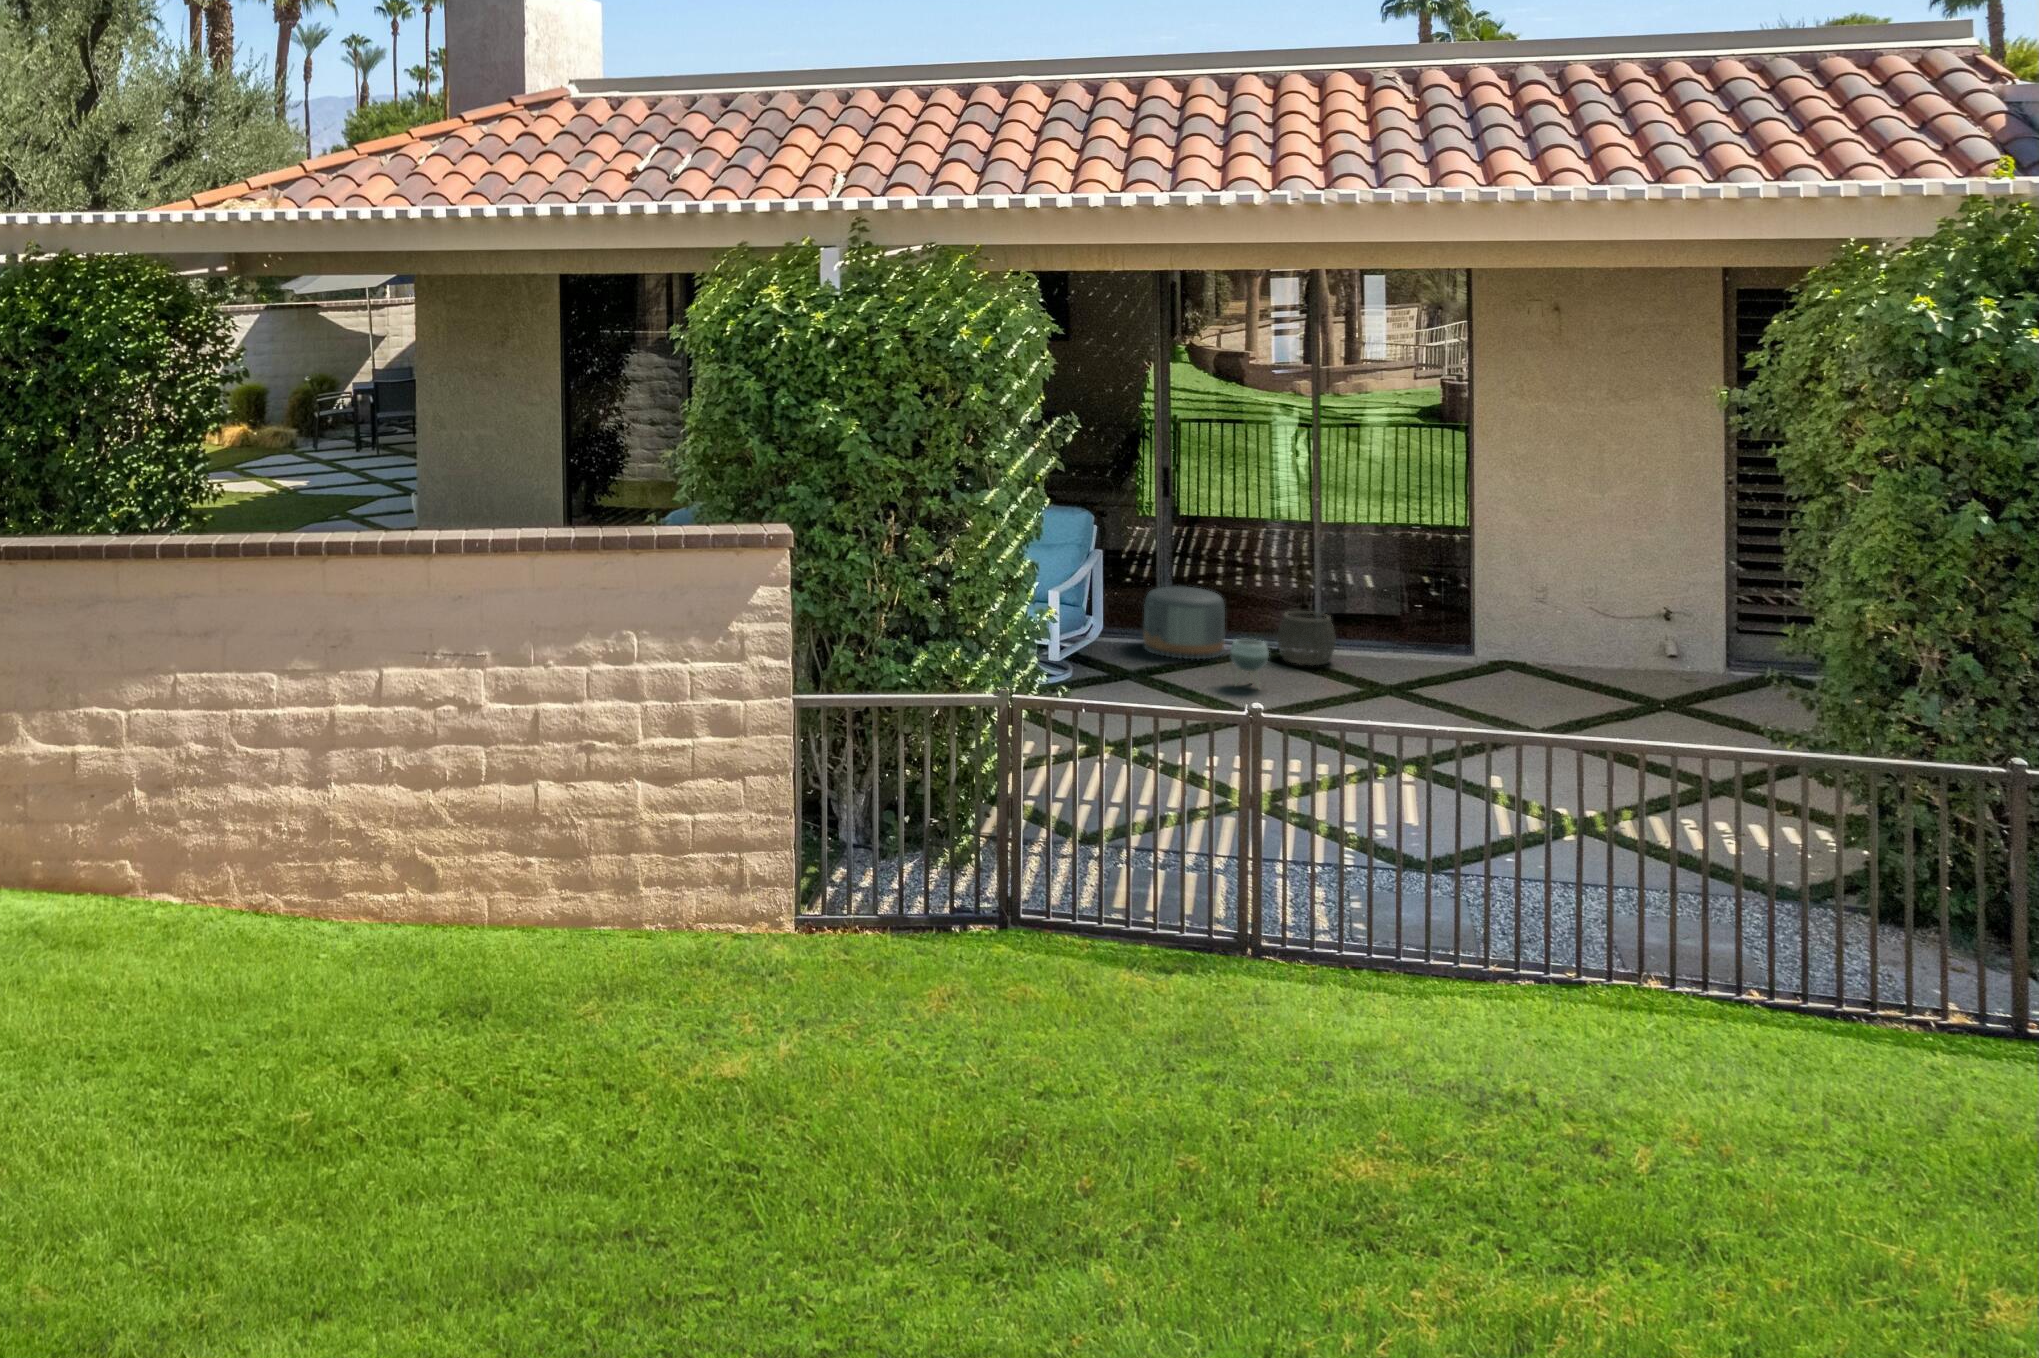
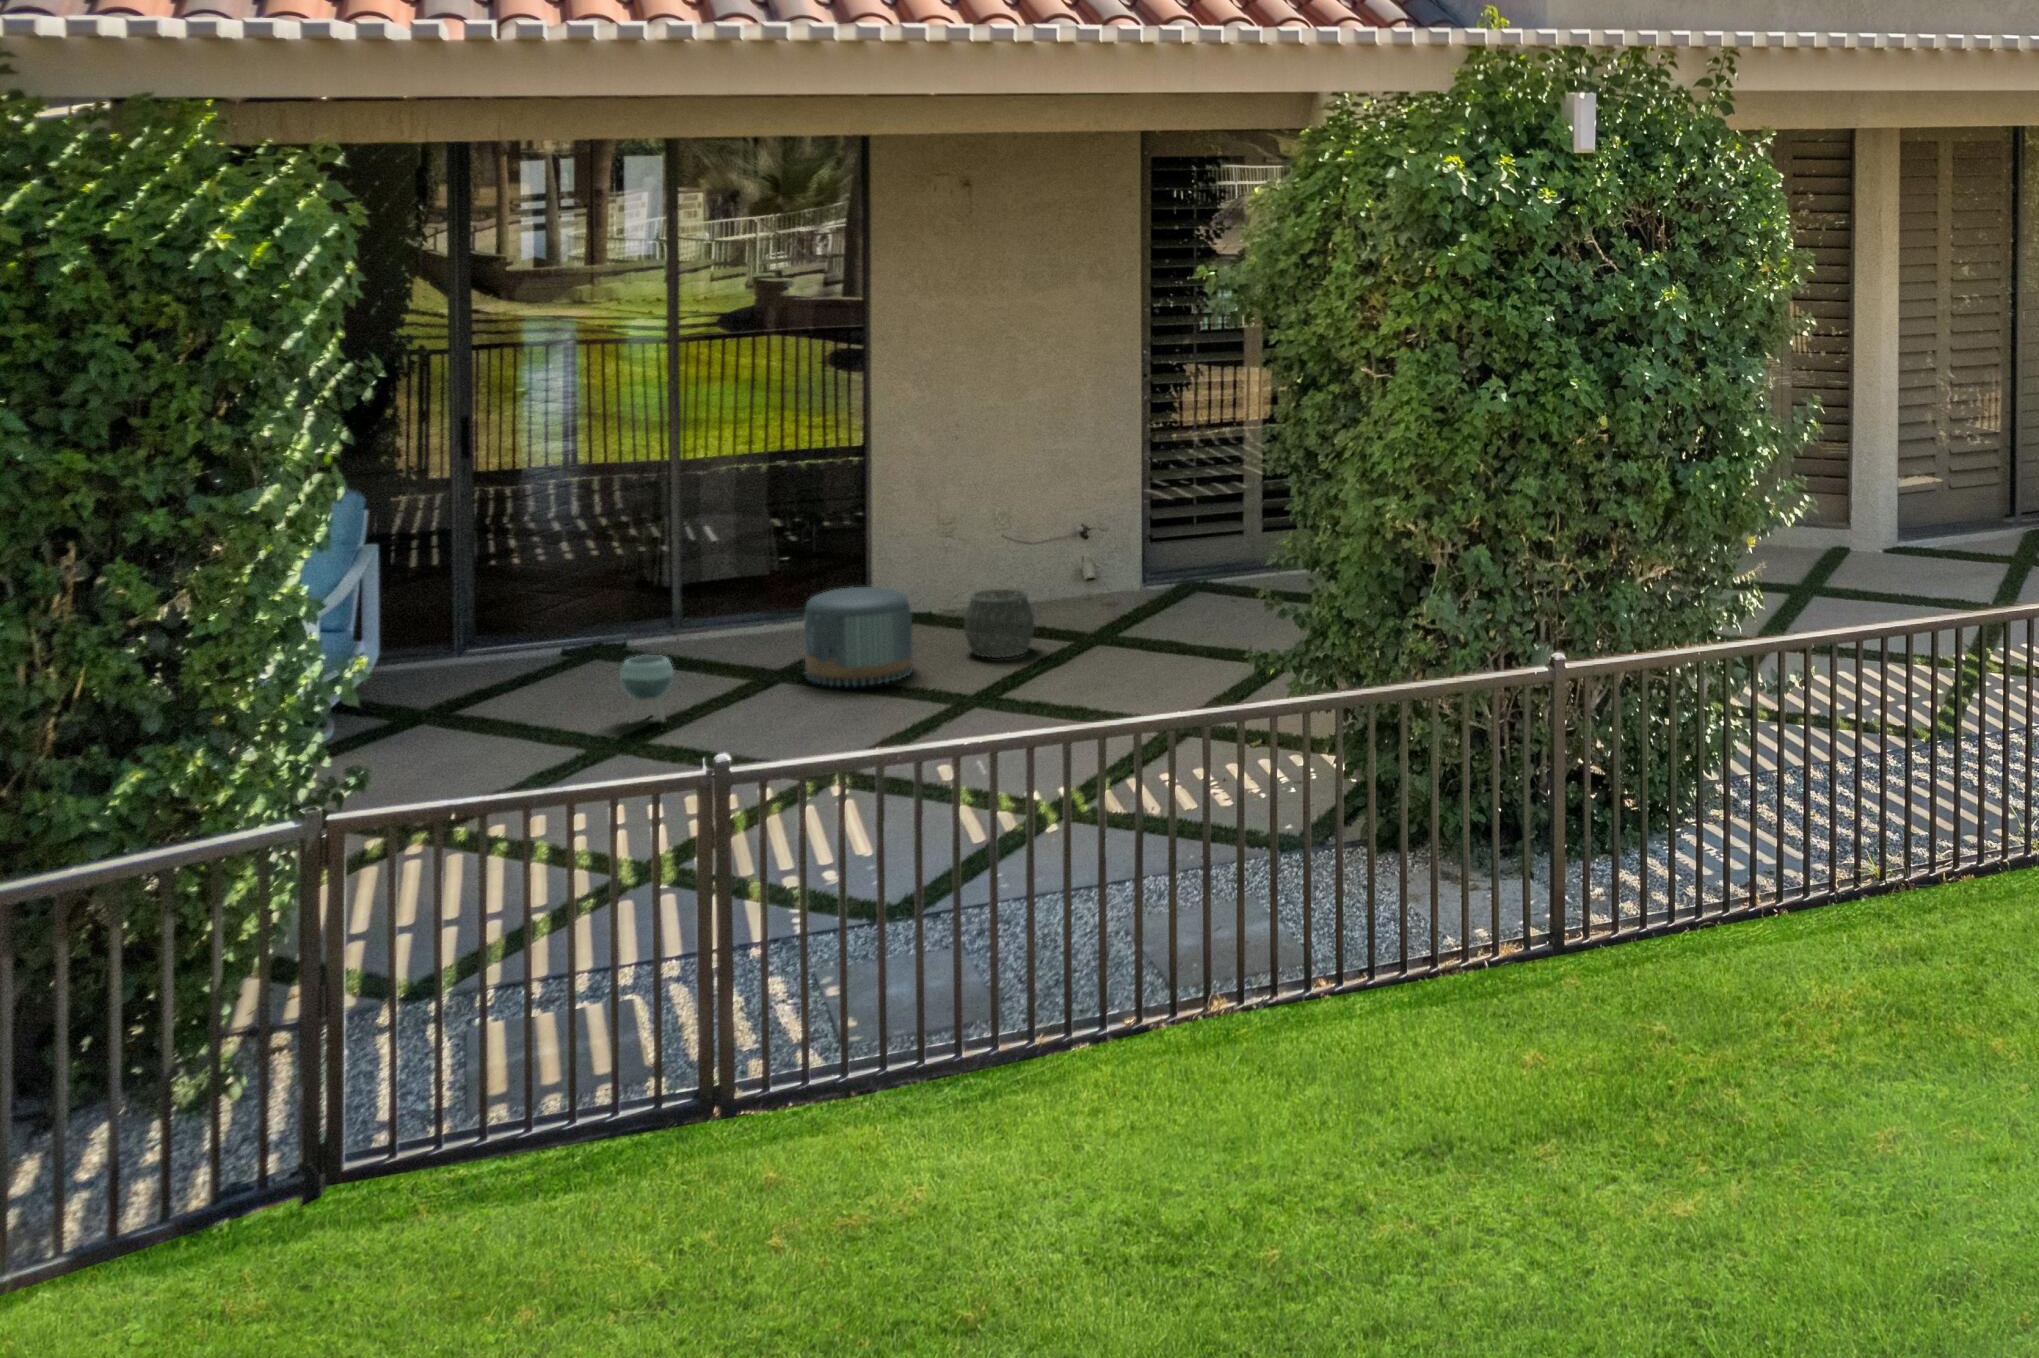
pouf: present [1143,586,1225,659] -> present [804,587,913,686]
woven basket: present [1278,611,1335,665] -> present [965,589,1034,658]

